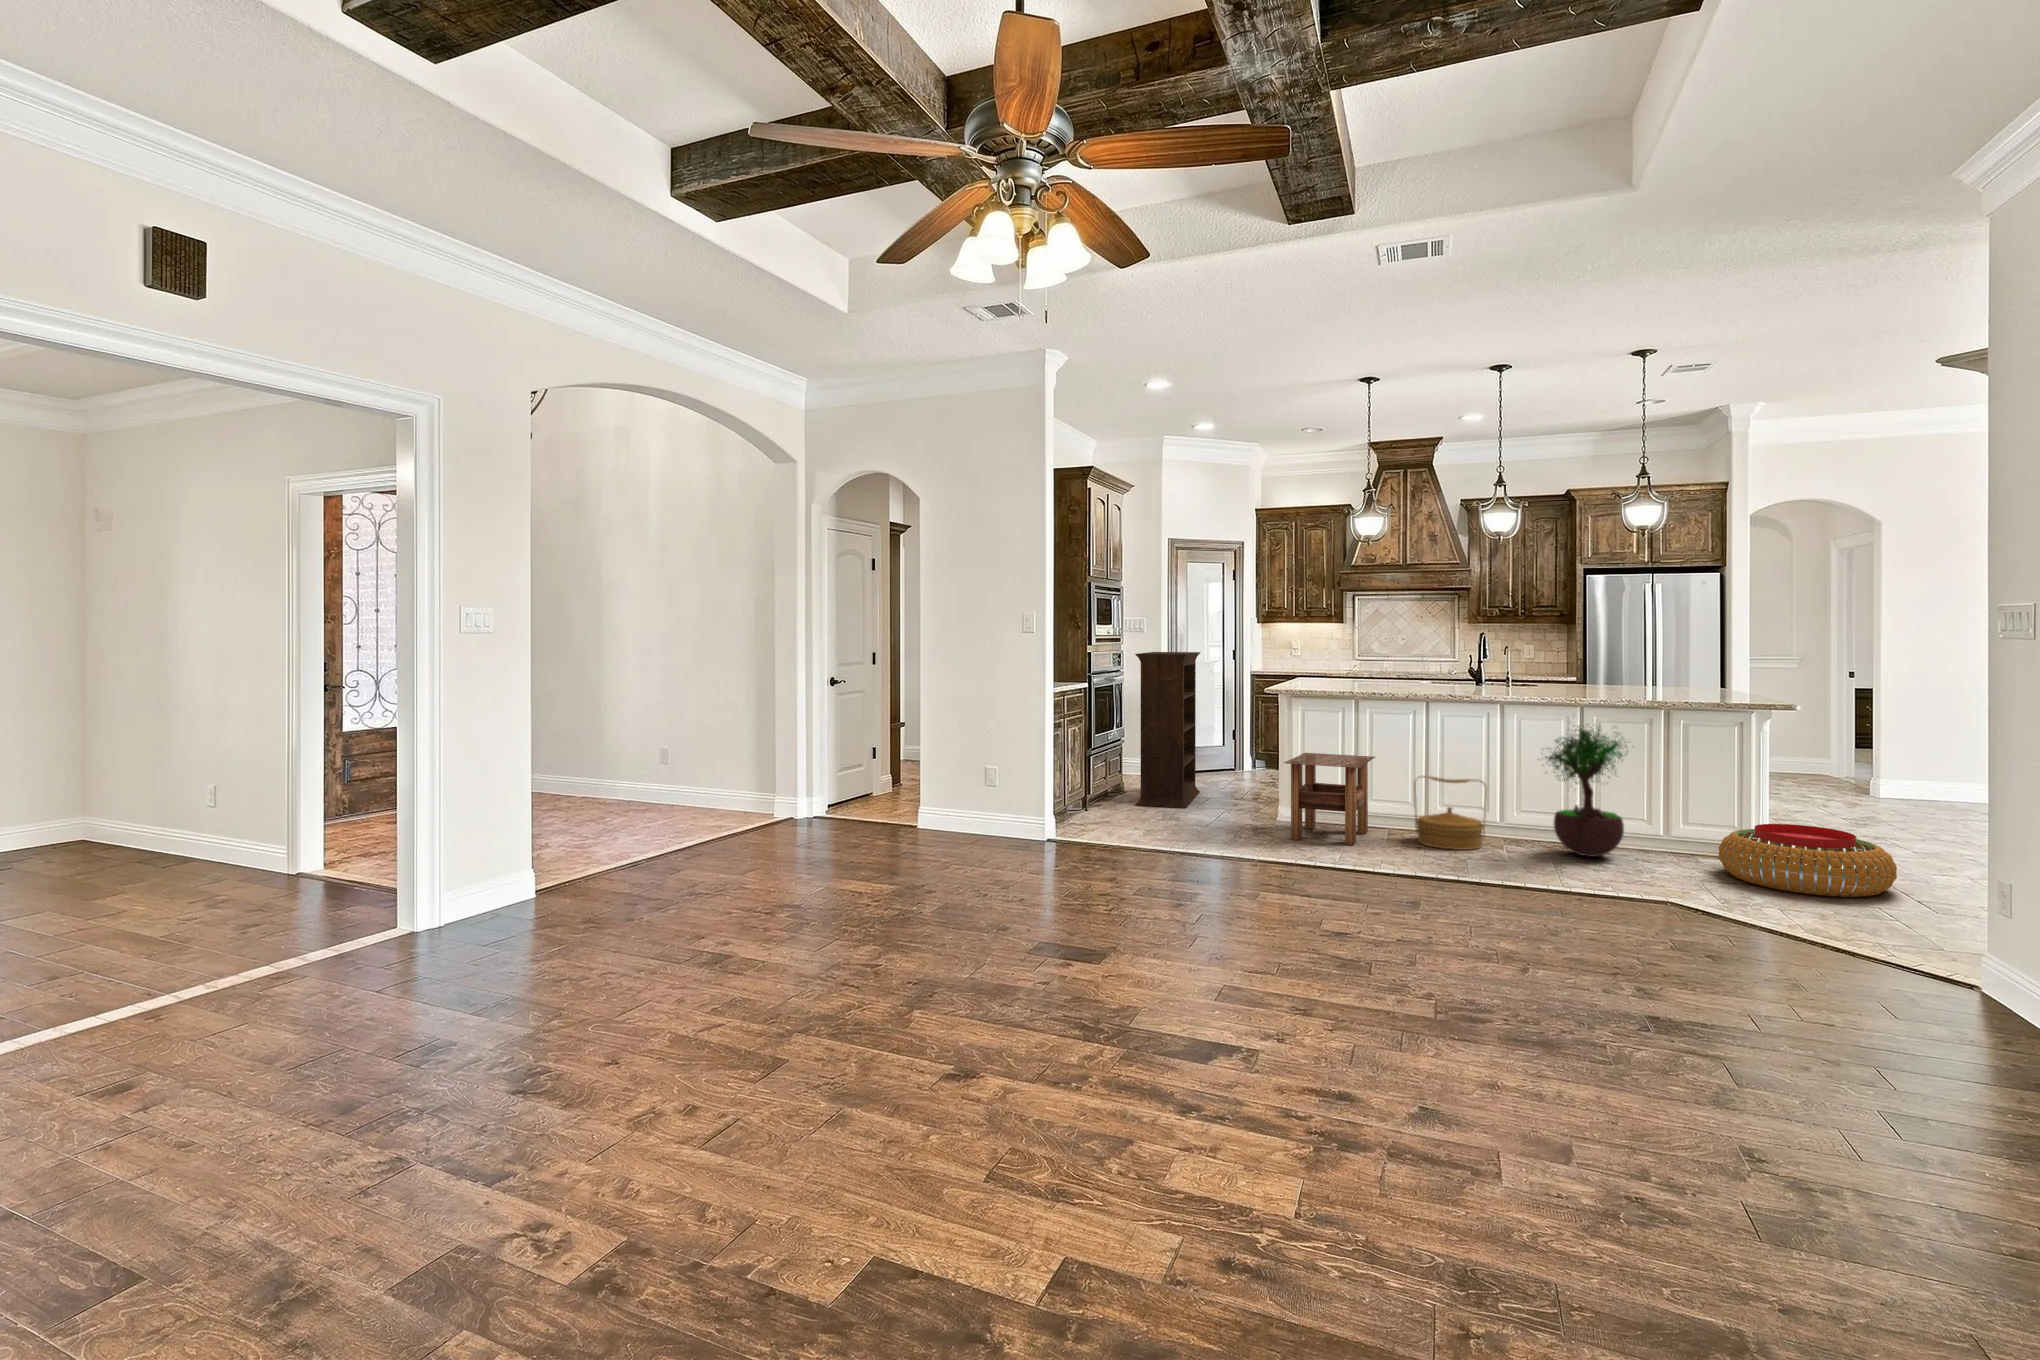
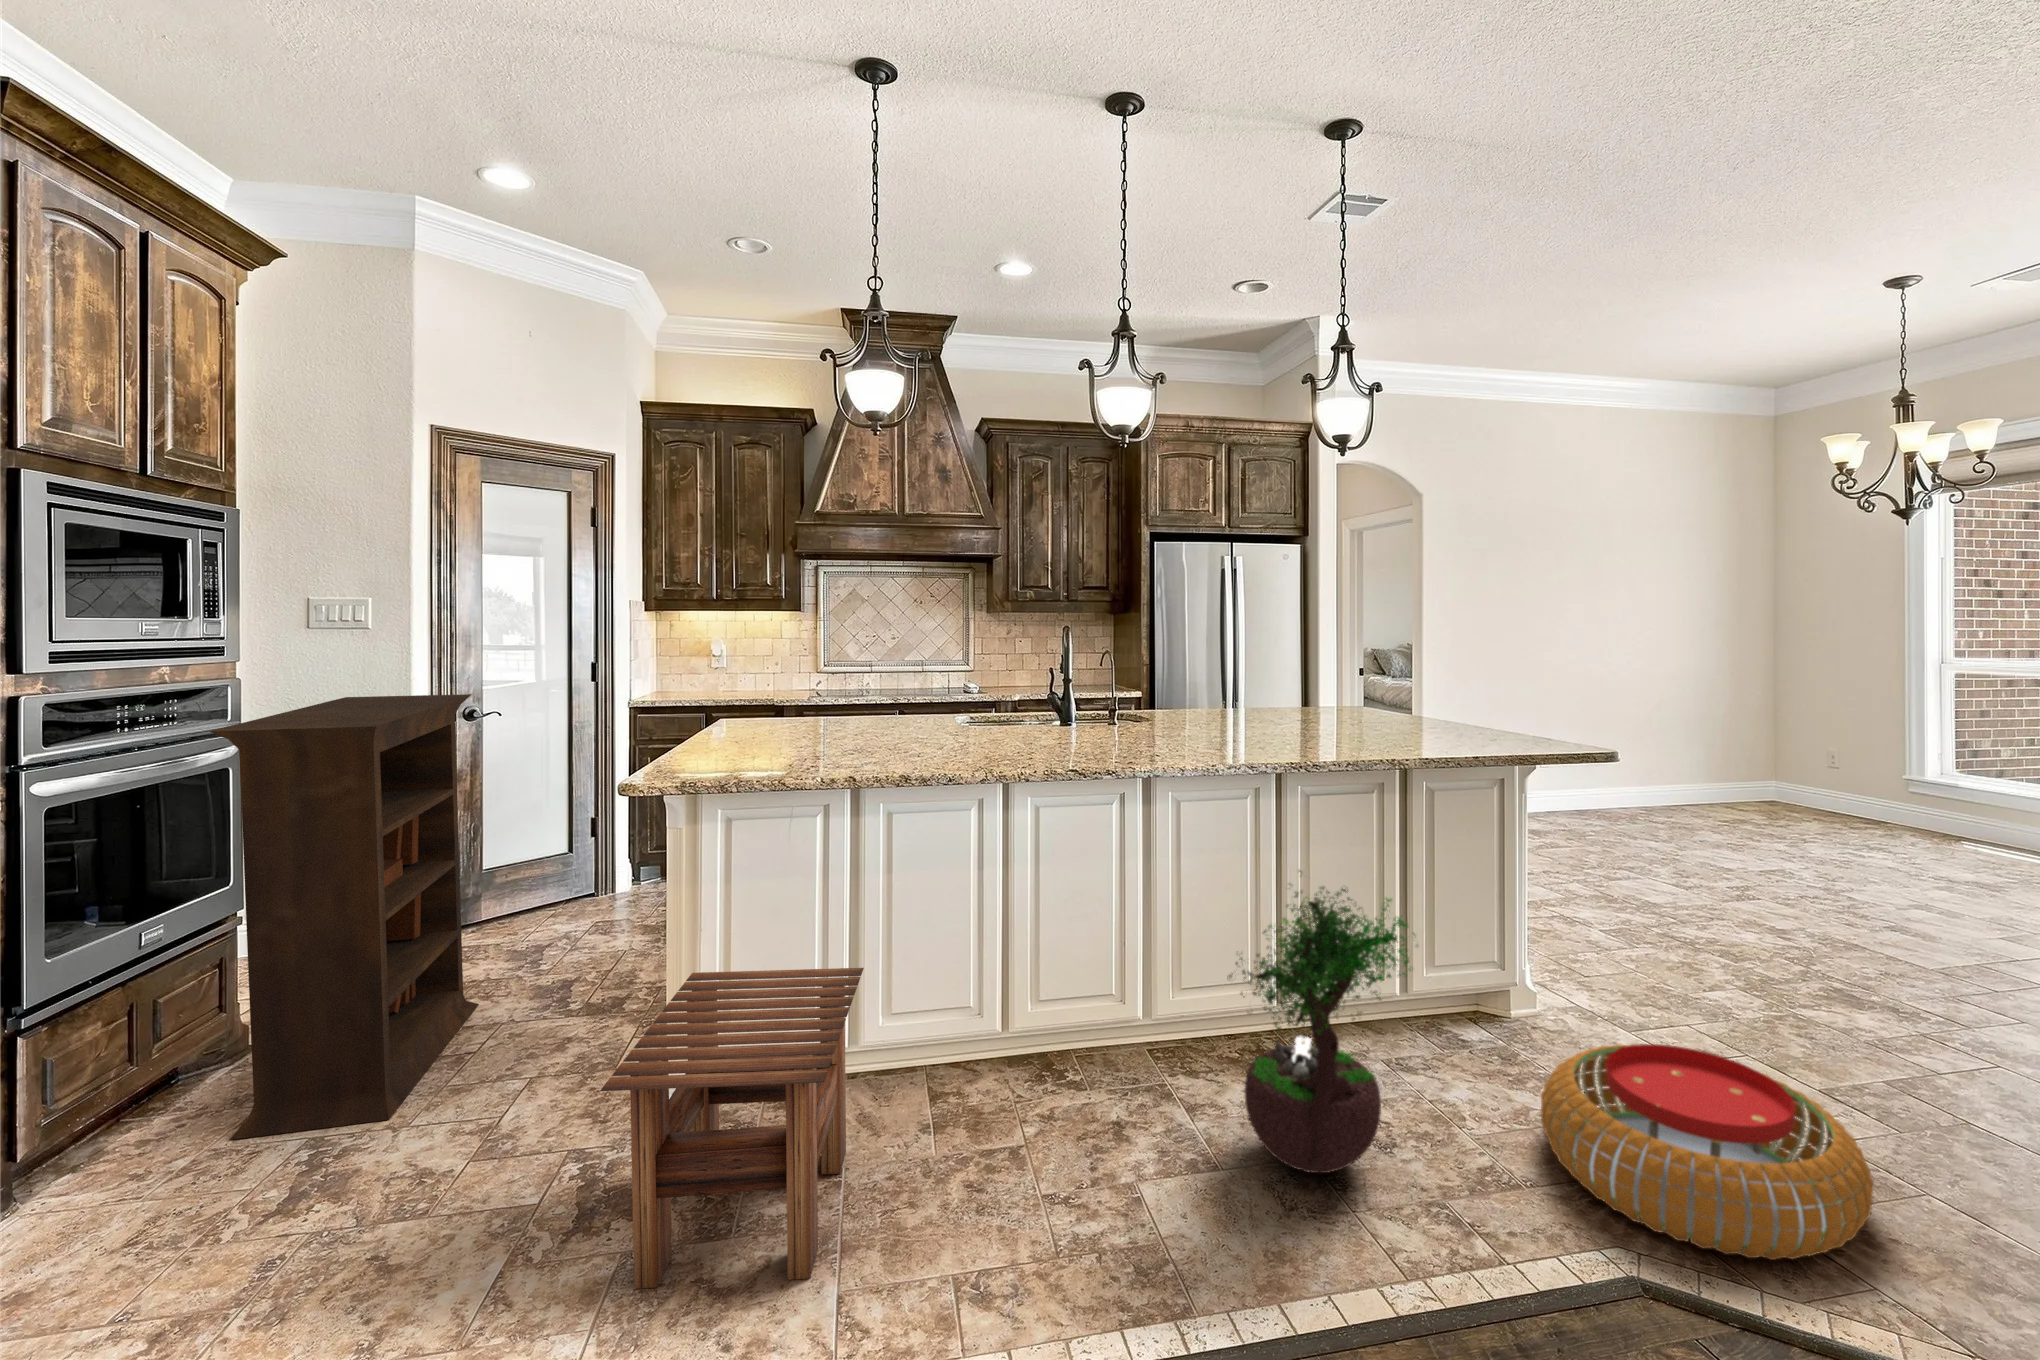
woven basket: present [1414,776,1487,850] -> none [954,1021,1115,1221]

